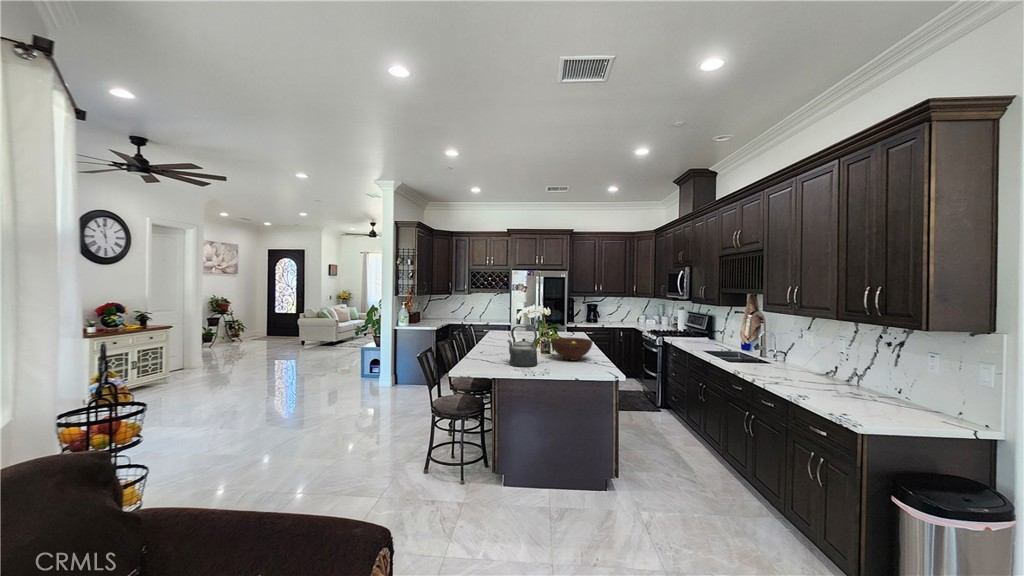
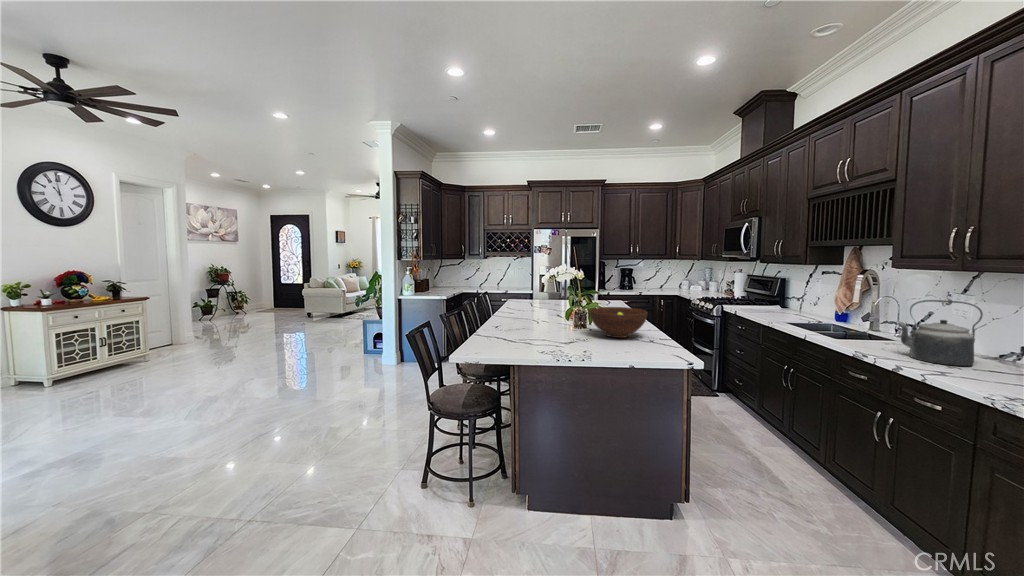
kettle: present [507,326,537,367] -> present [897,300,983,366]

